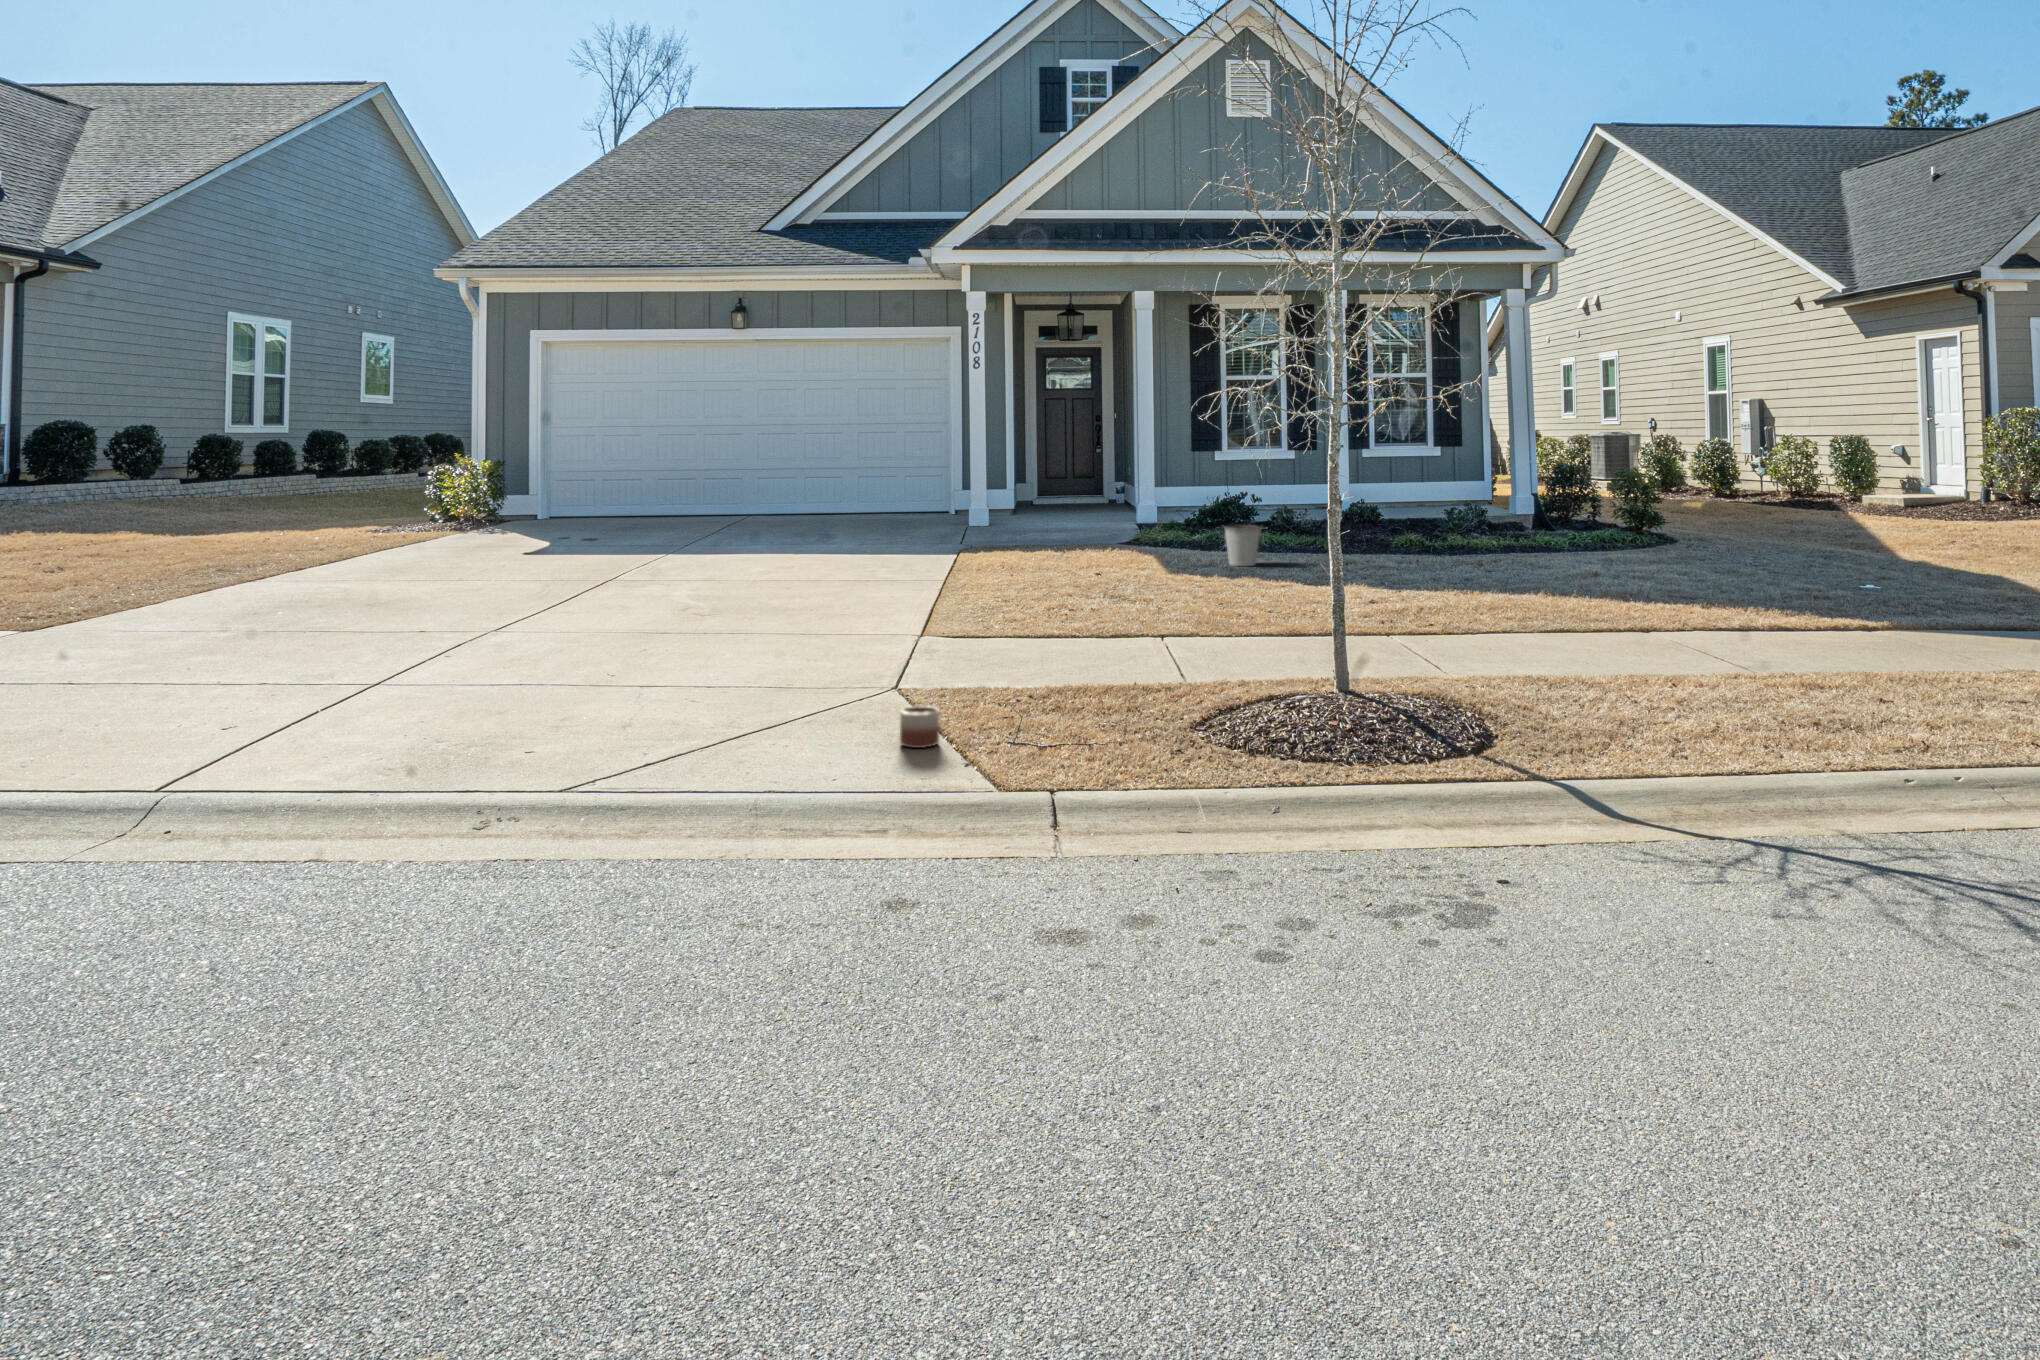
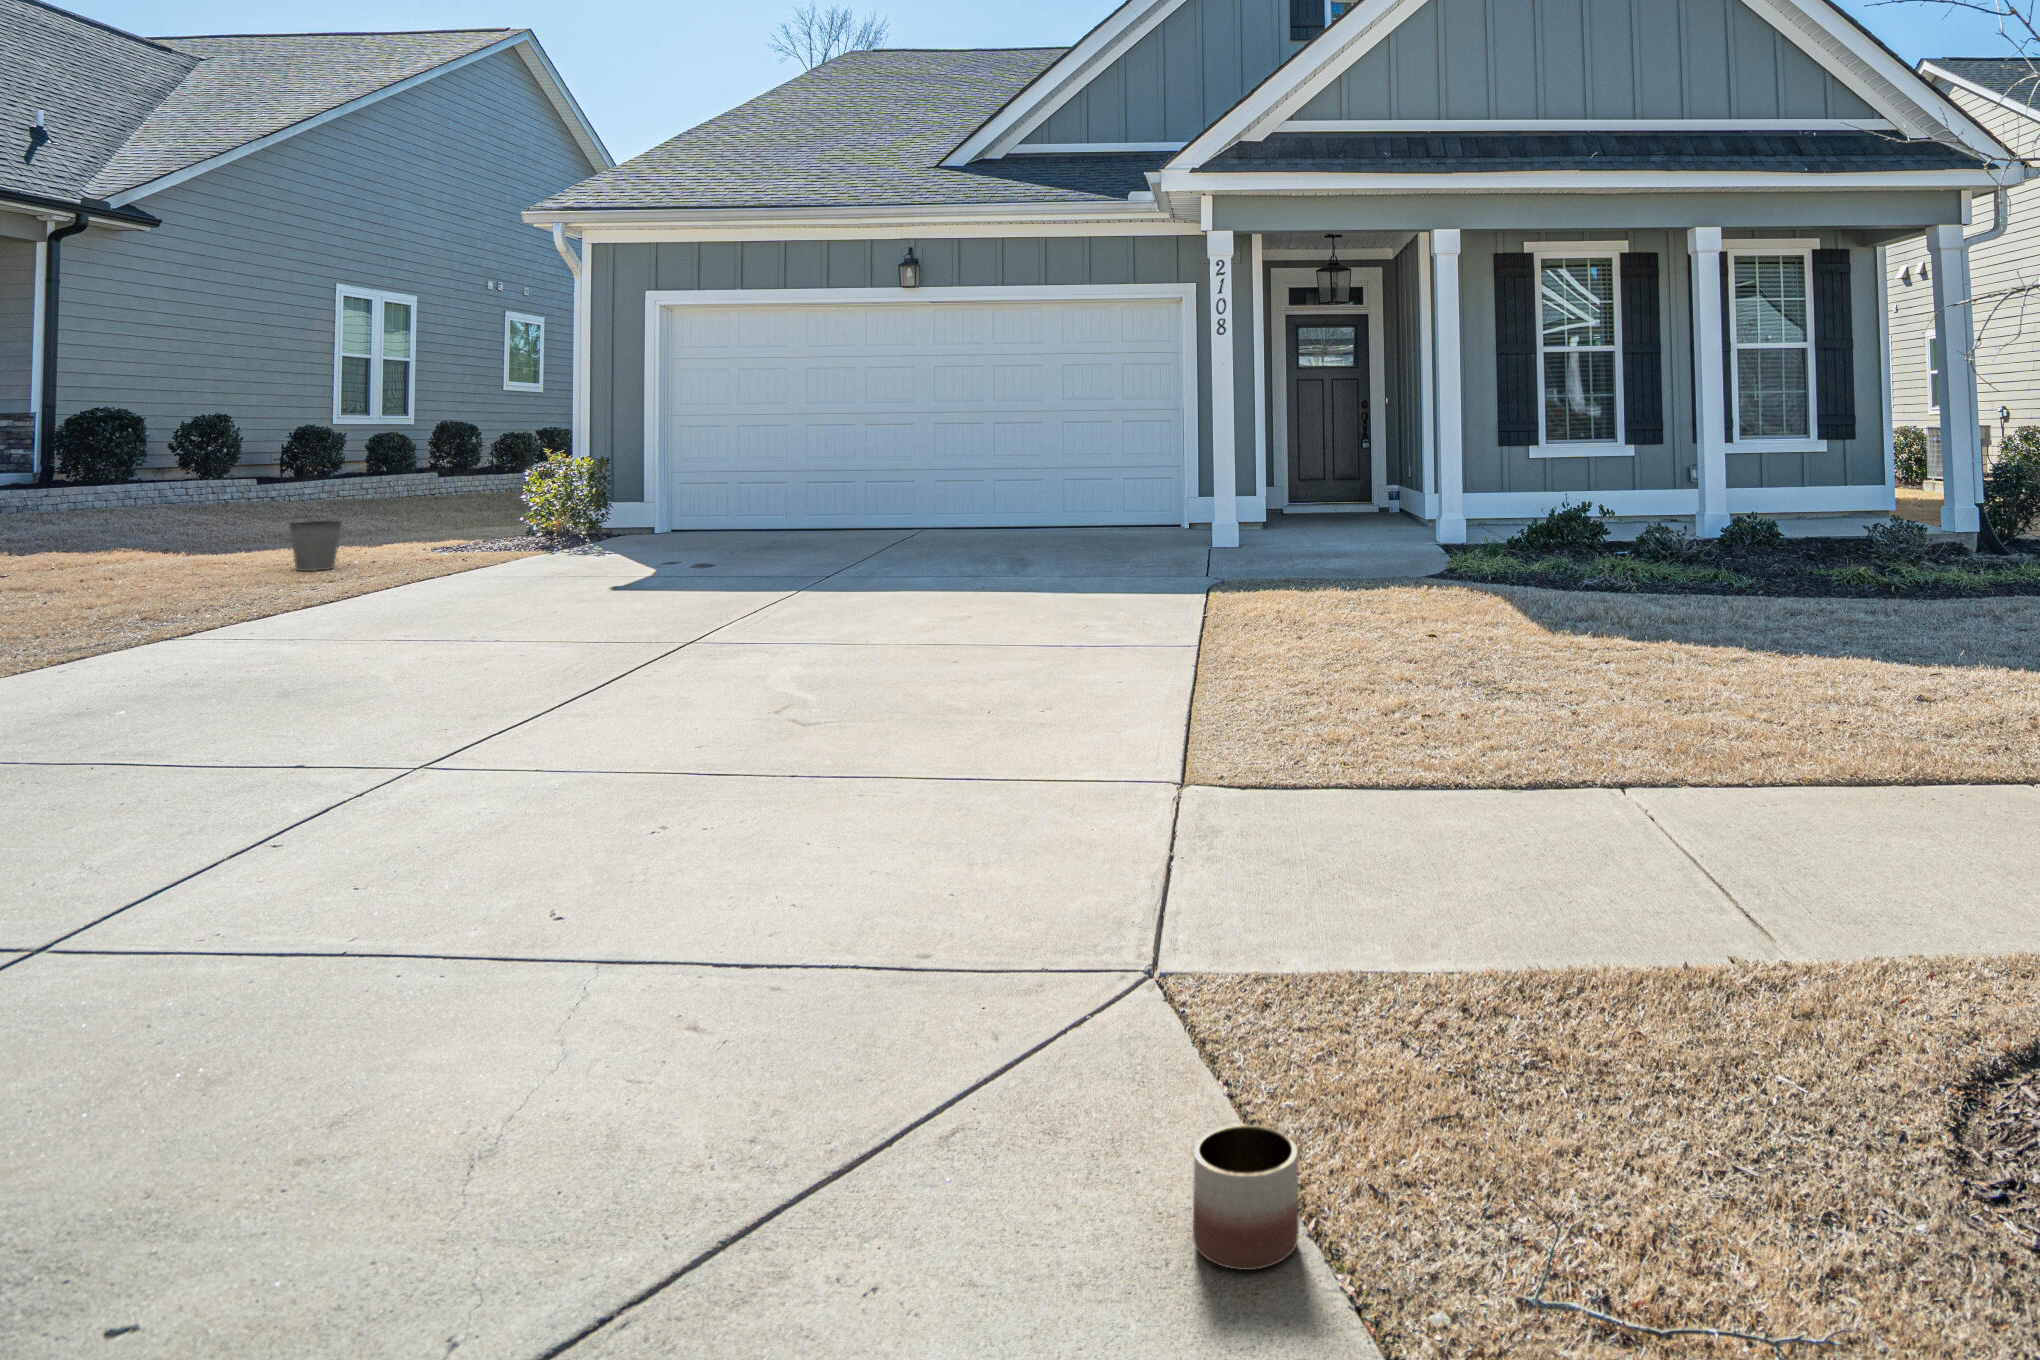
bucket: present [1224,525,1261,566] -> present [290,521,342,571]

